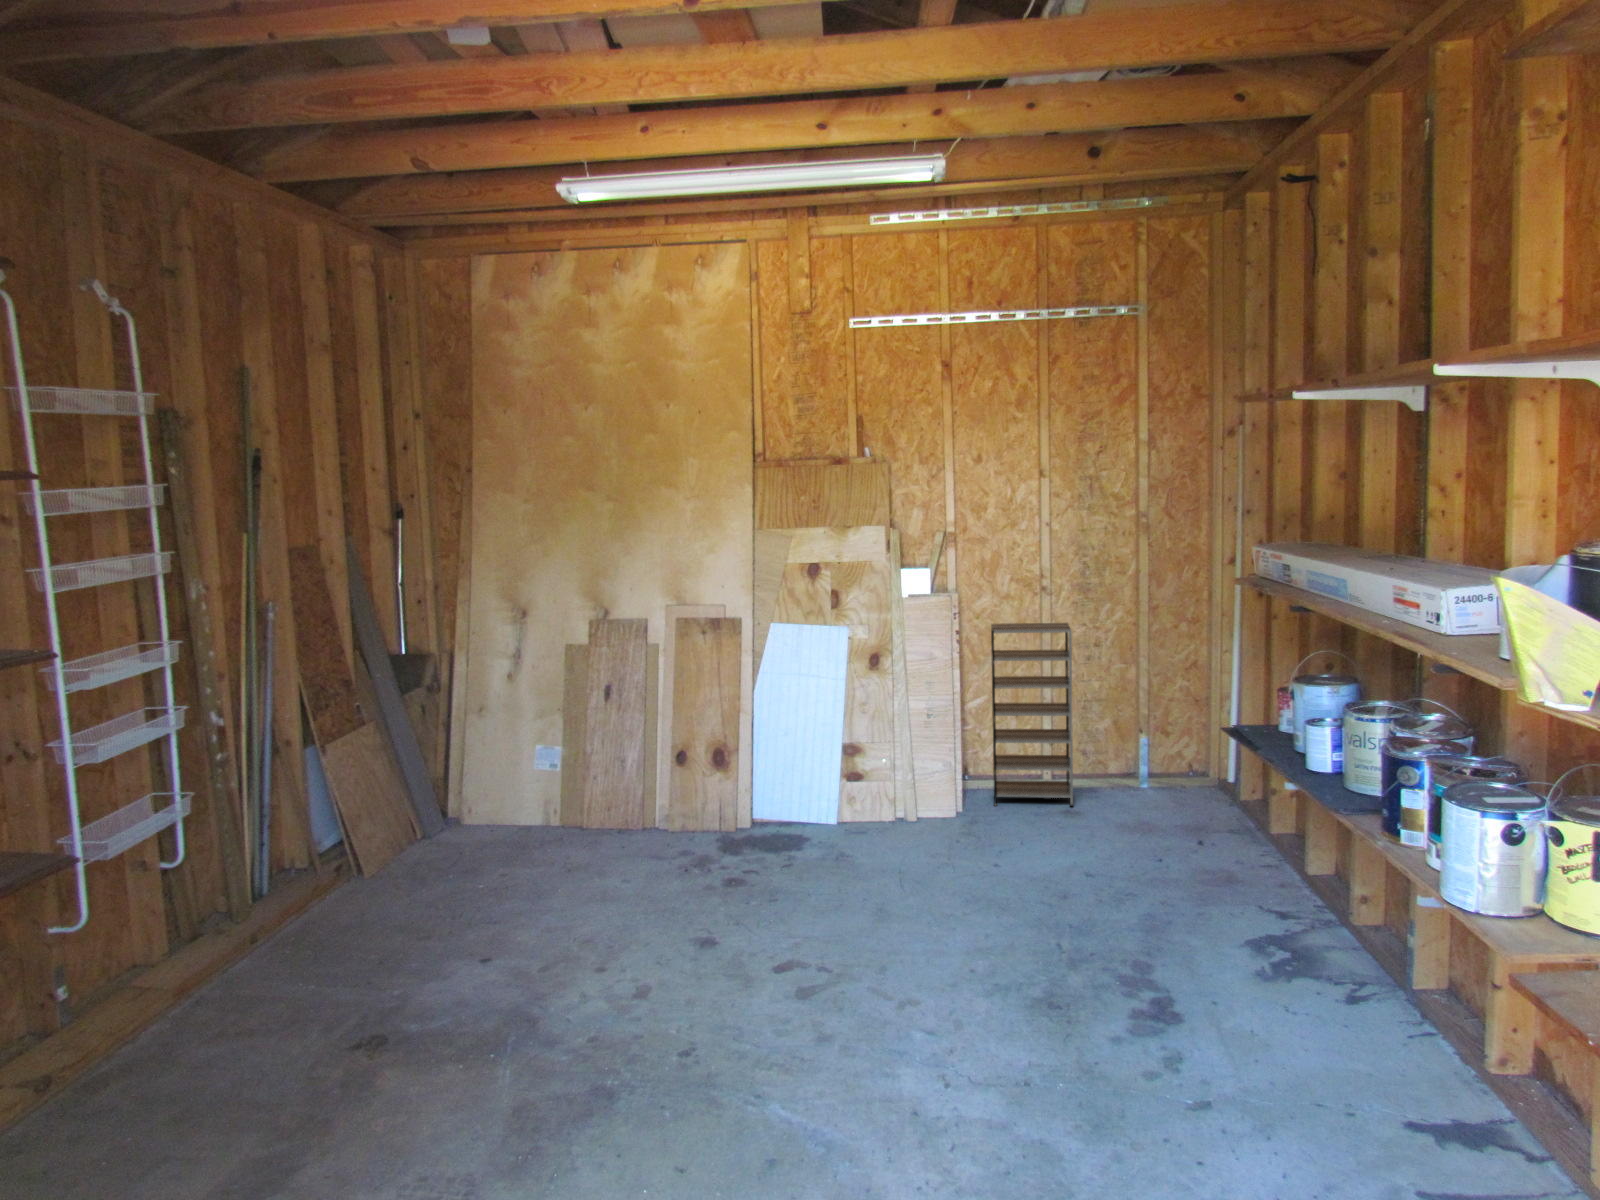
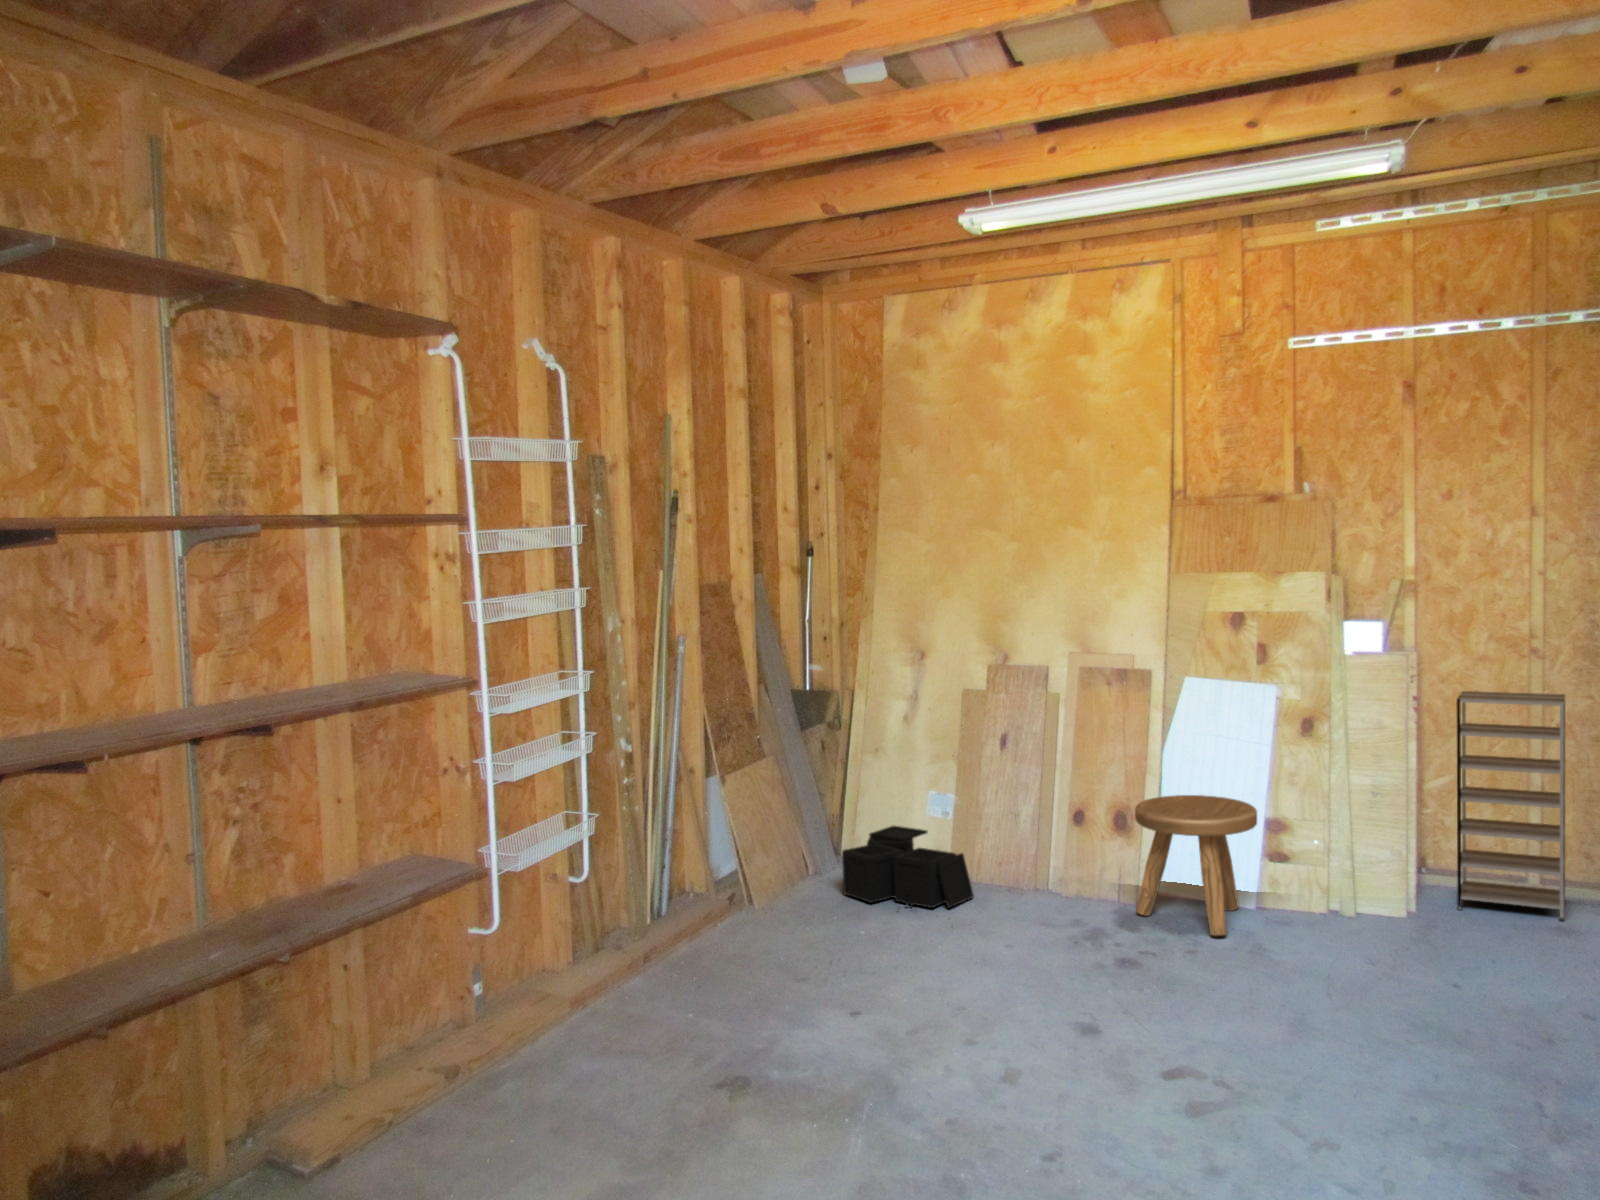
stool: none [735,728,841,853] -> present [1135,795,1257,936]
storage bin: none [453,779,586,862] -> present [842,826,974,909]

